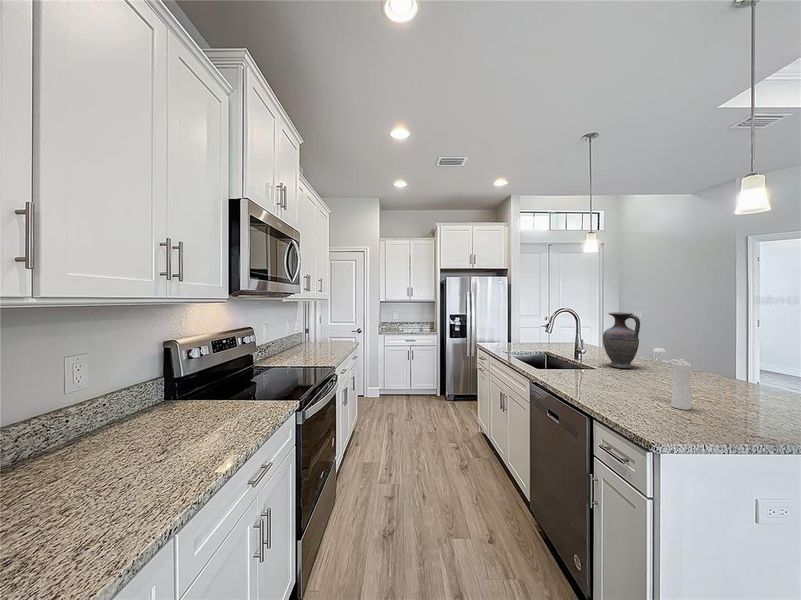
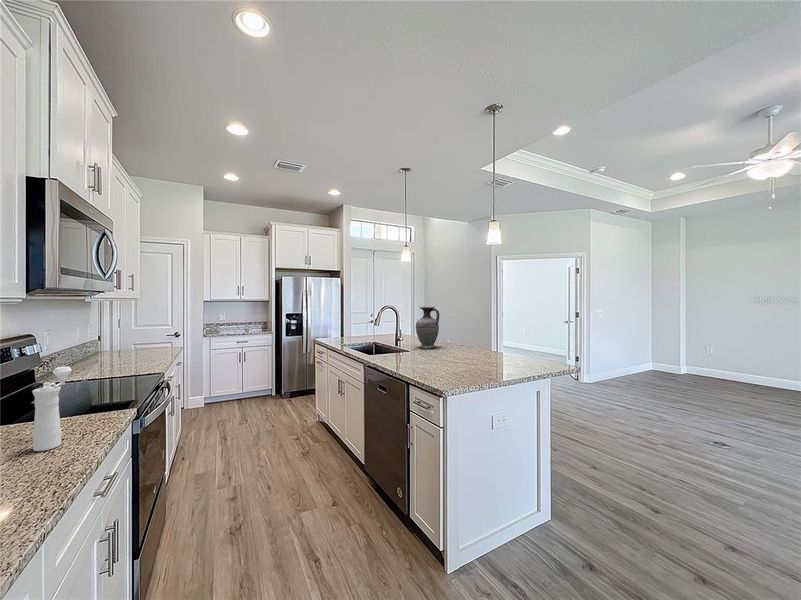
pepper mill: present [653,348,692,410] -> present [32,367,72,451]

